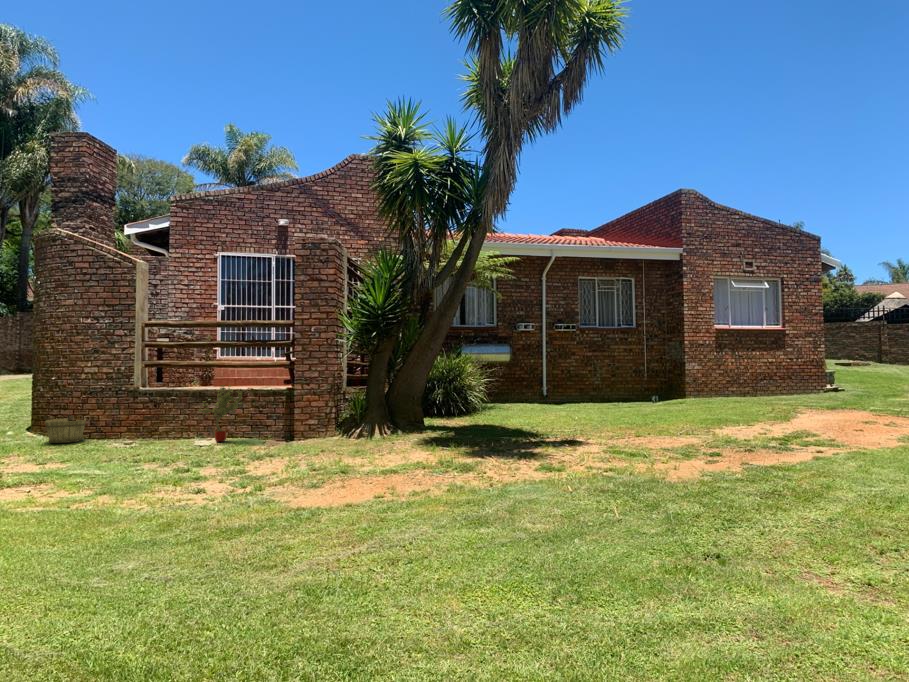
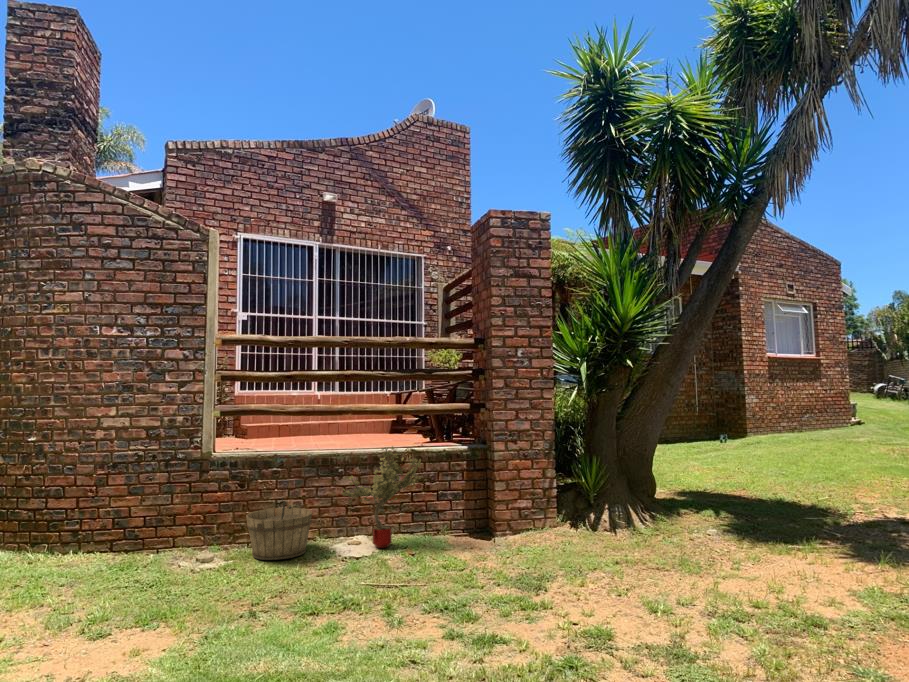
wooden bucket: present [45,413,86,443] -> present [246,498,312,560]

